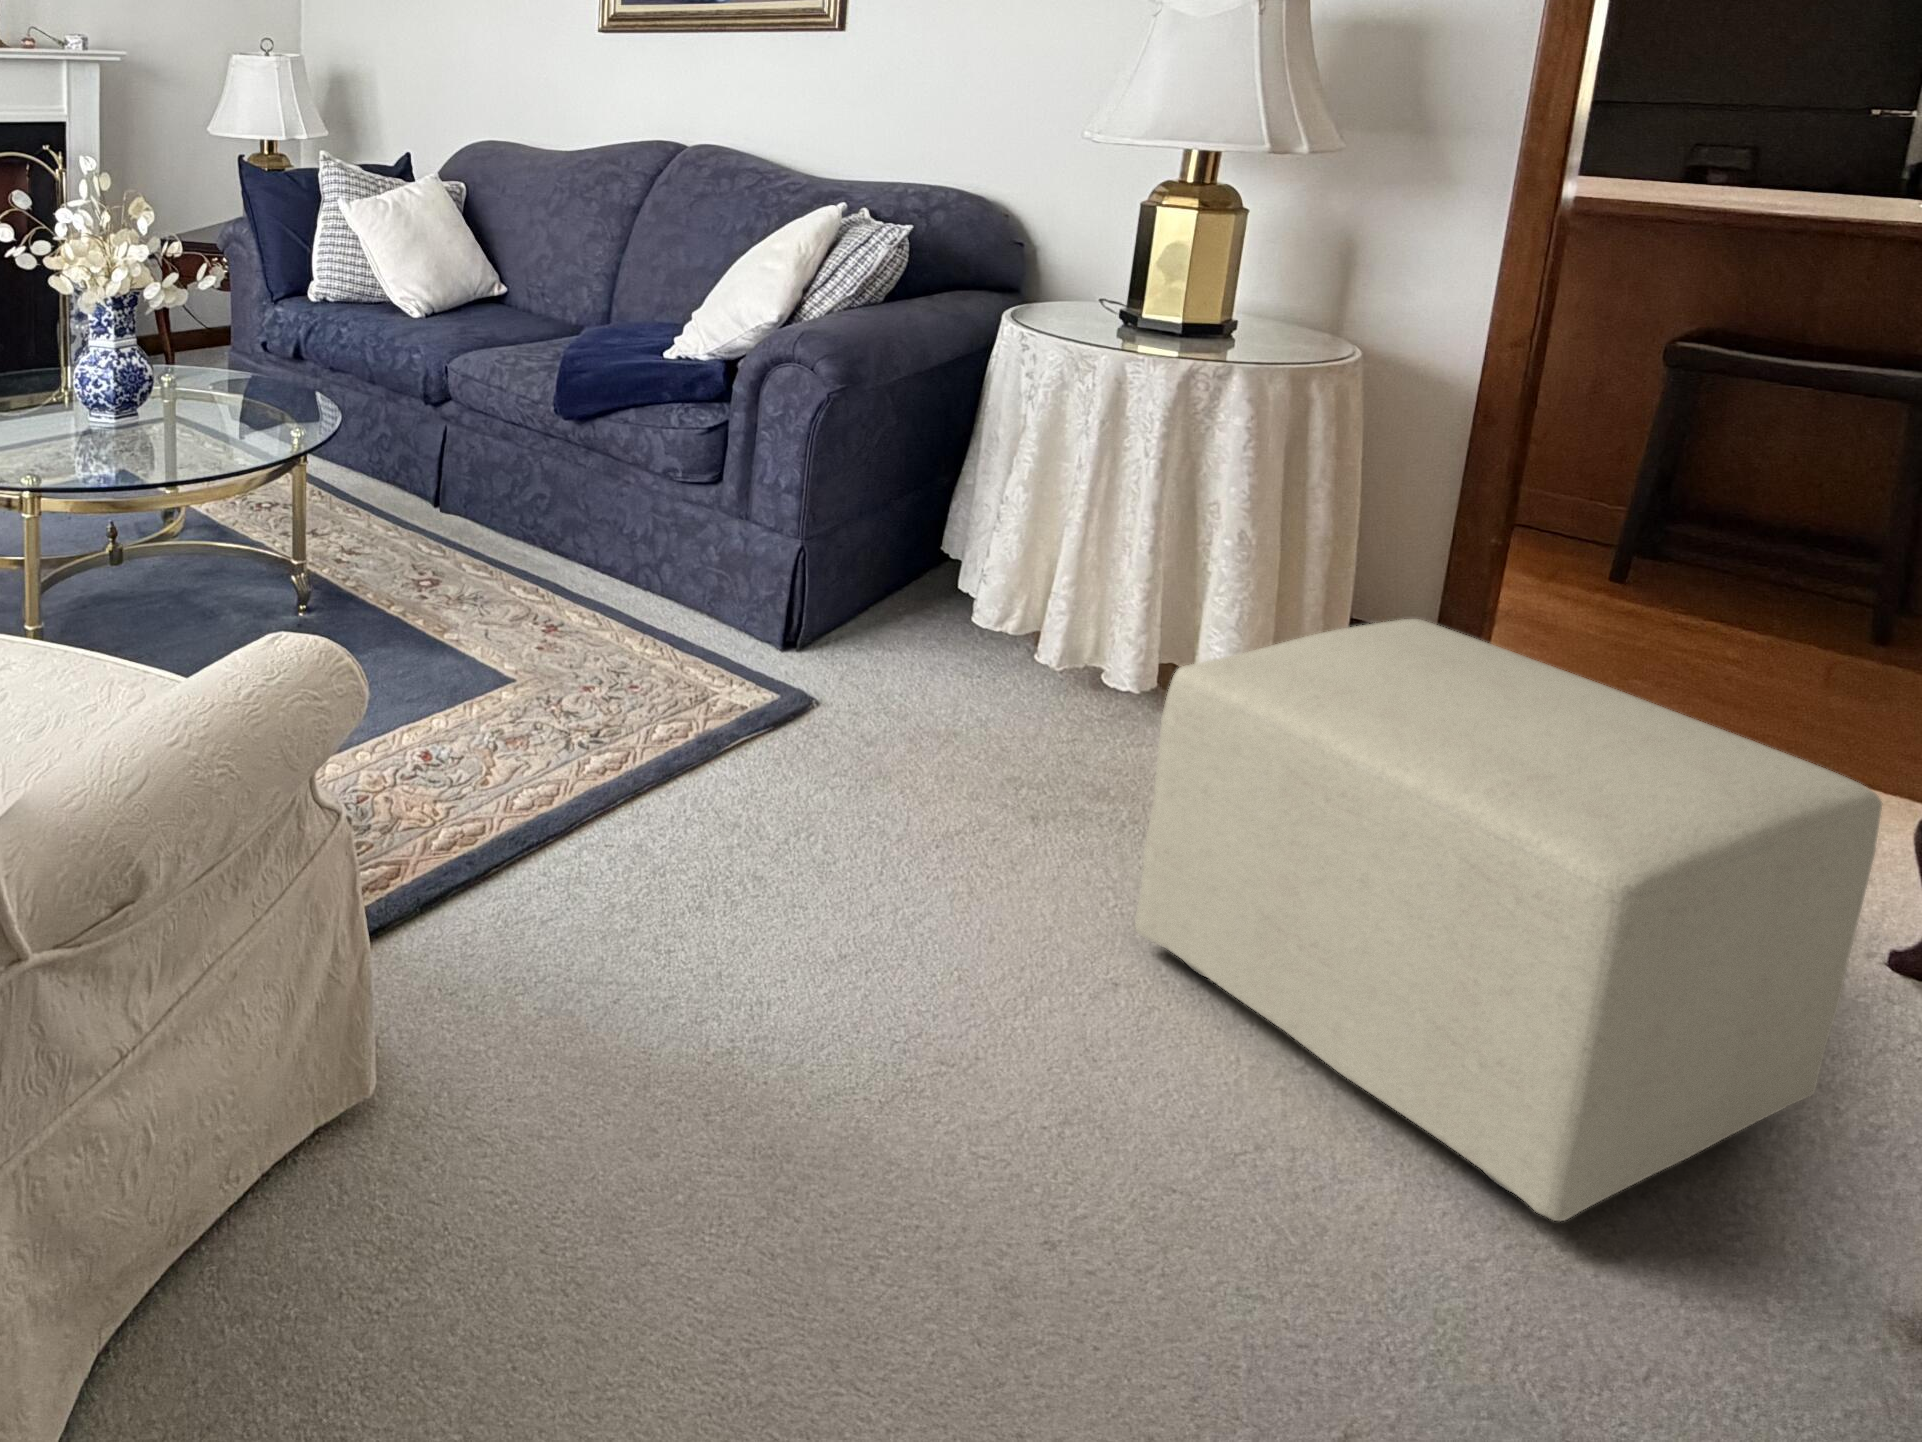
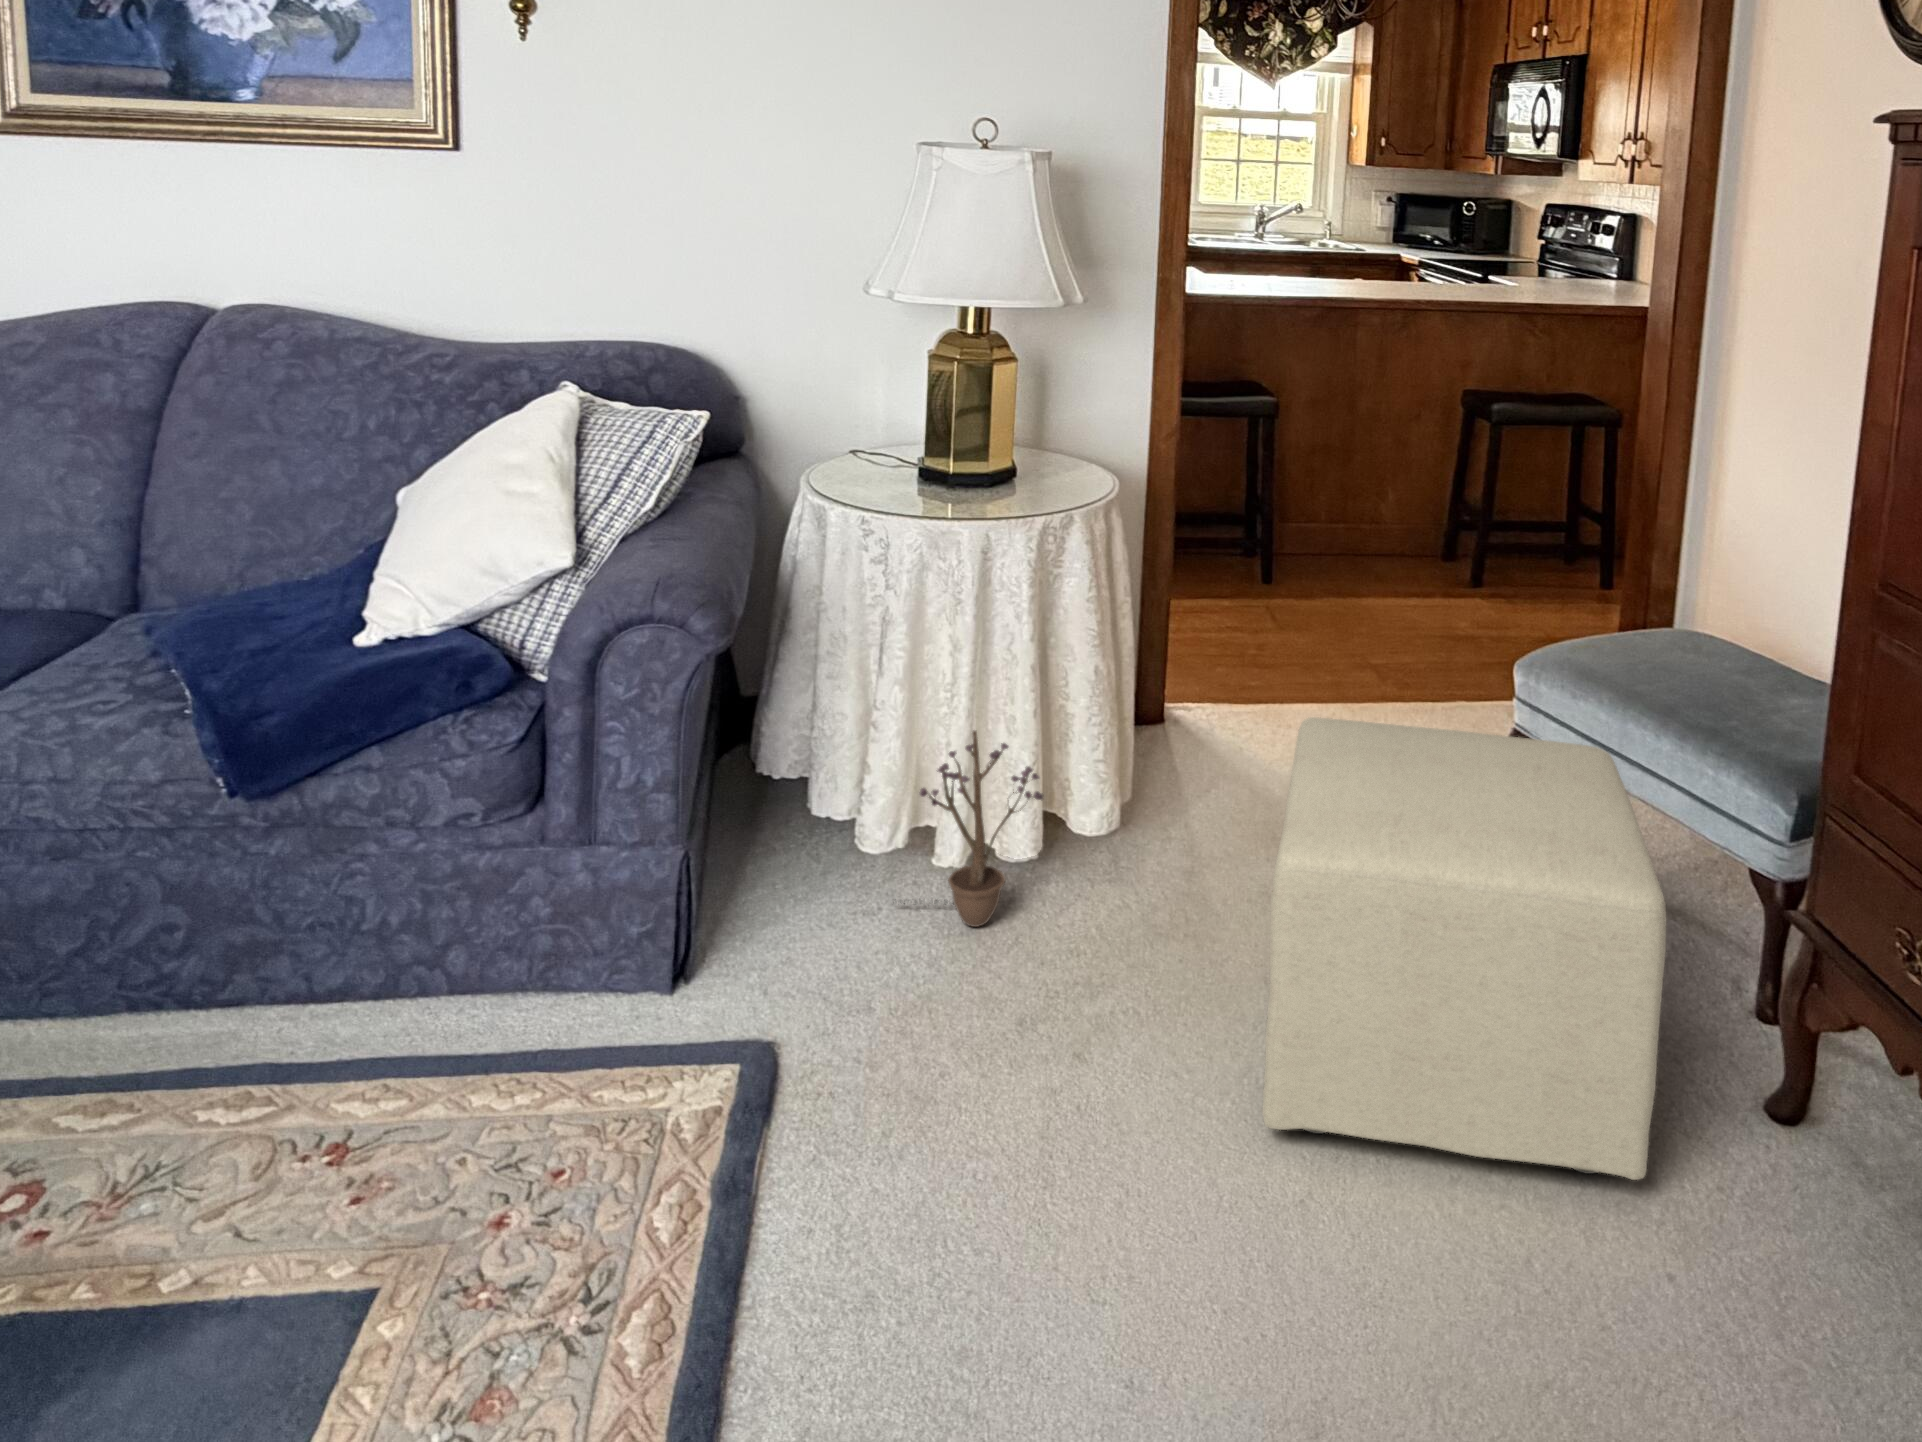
decorative plant: none [993,535,1128,716] -> present [893,731,1043,927]

